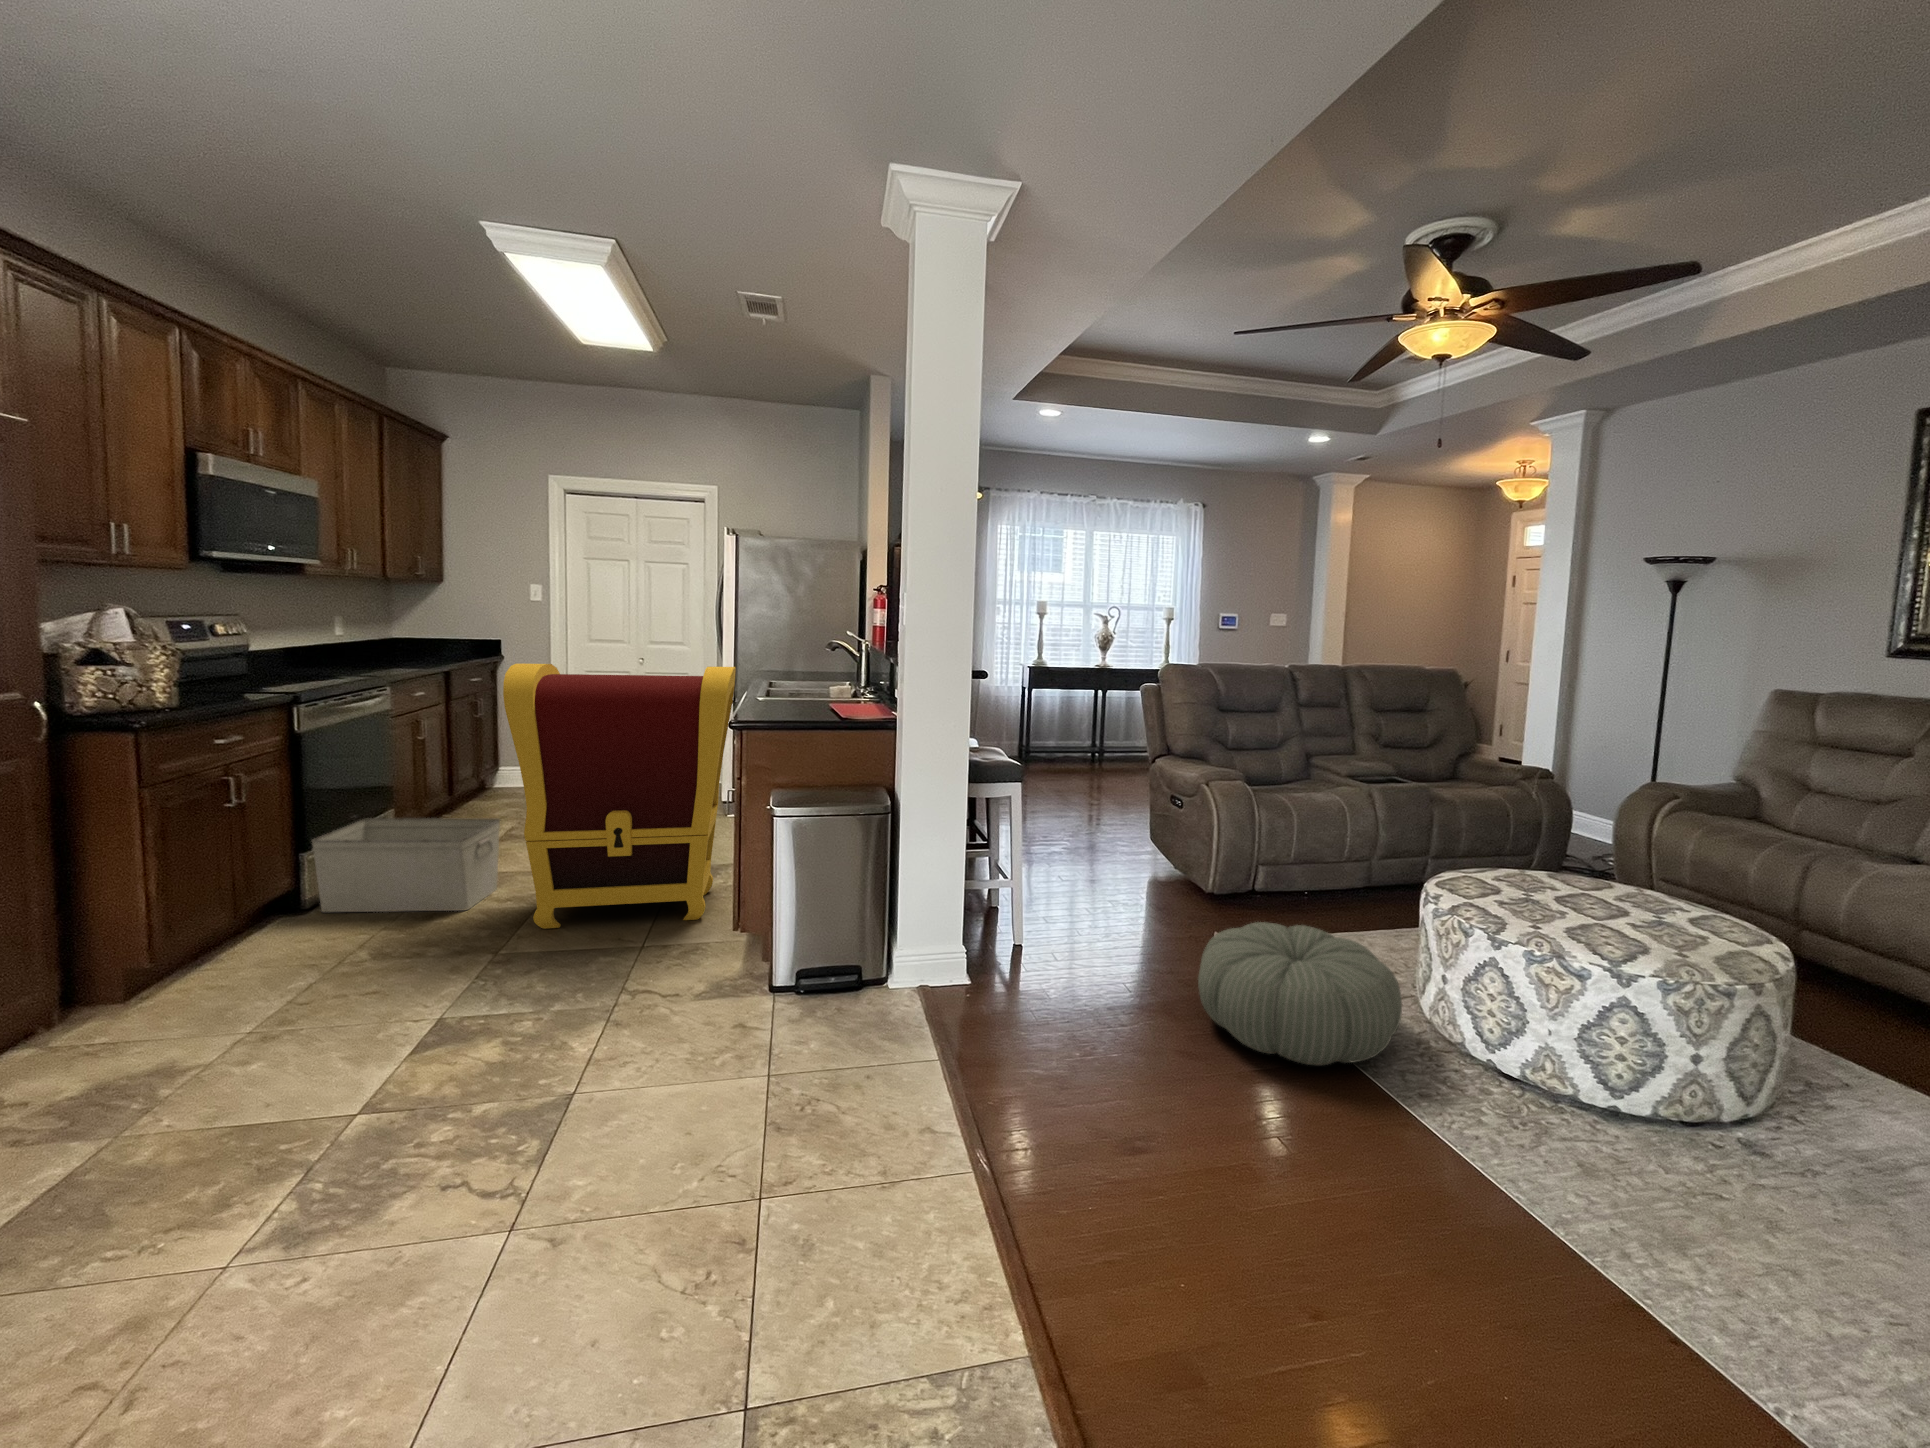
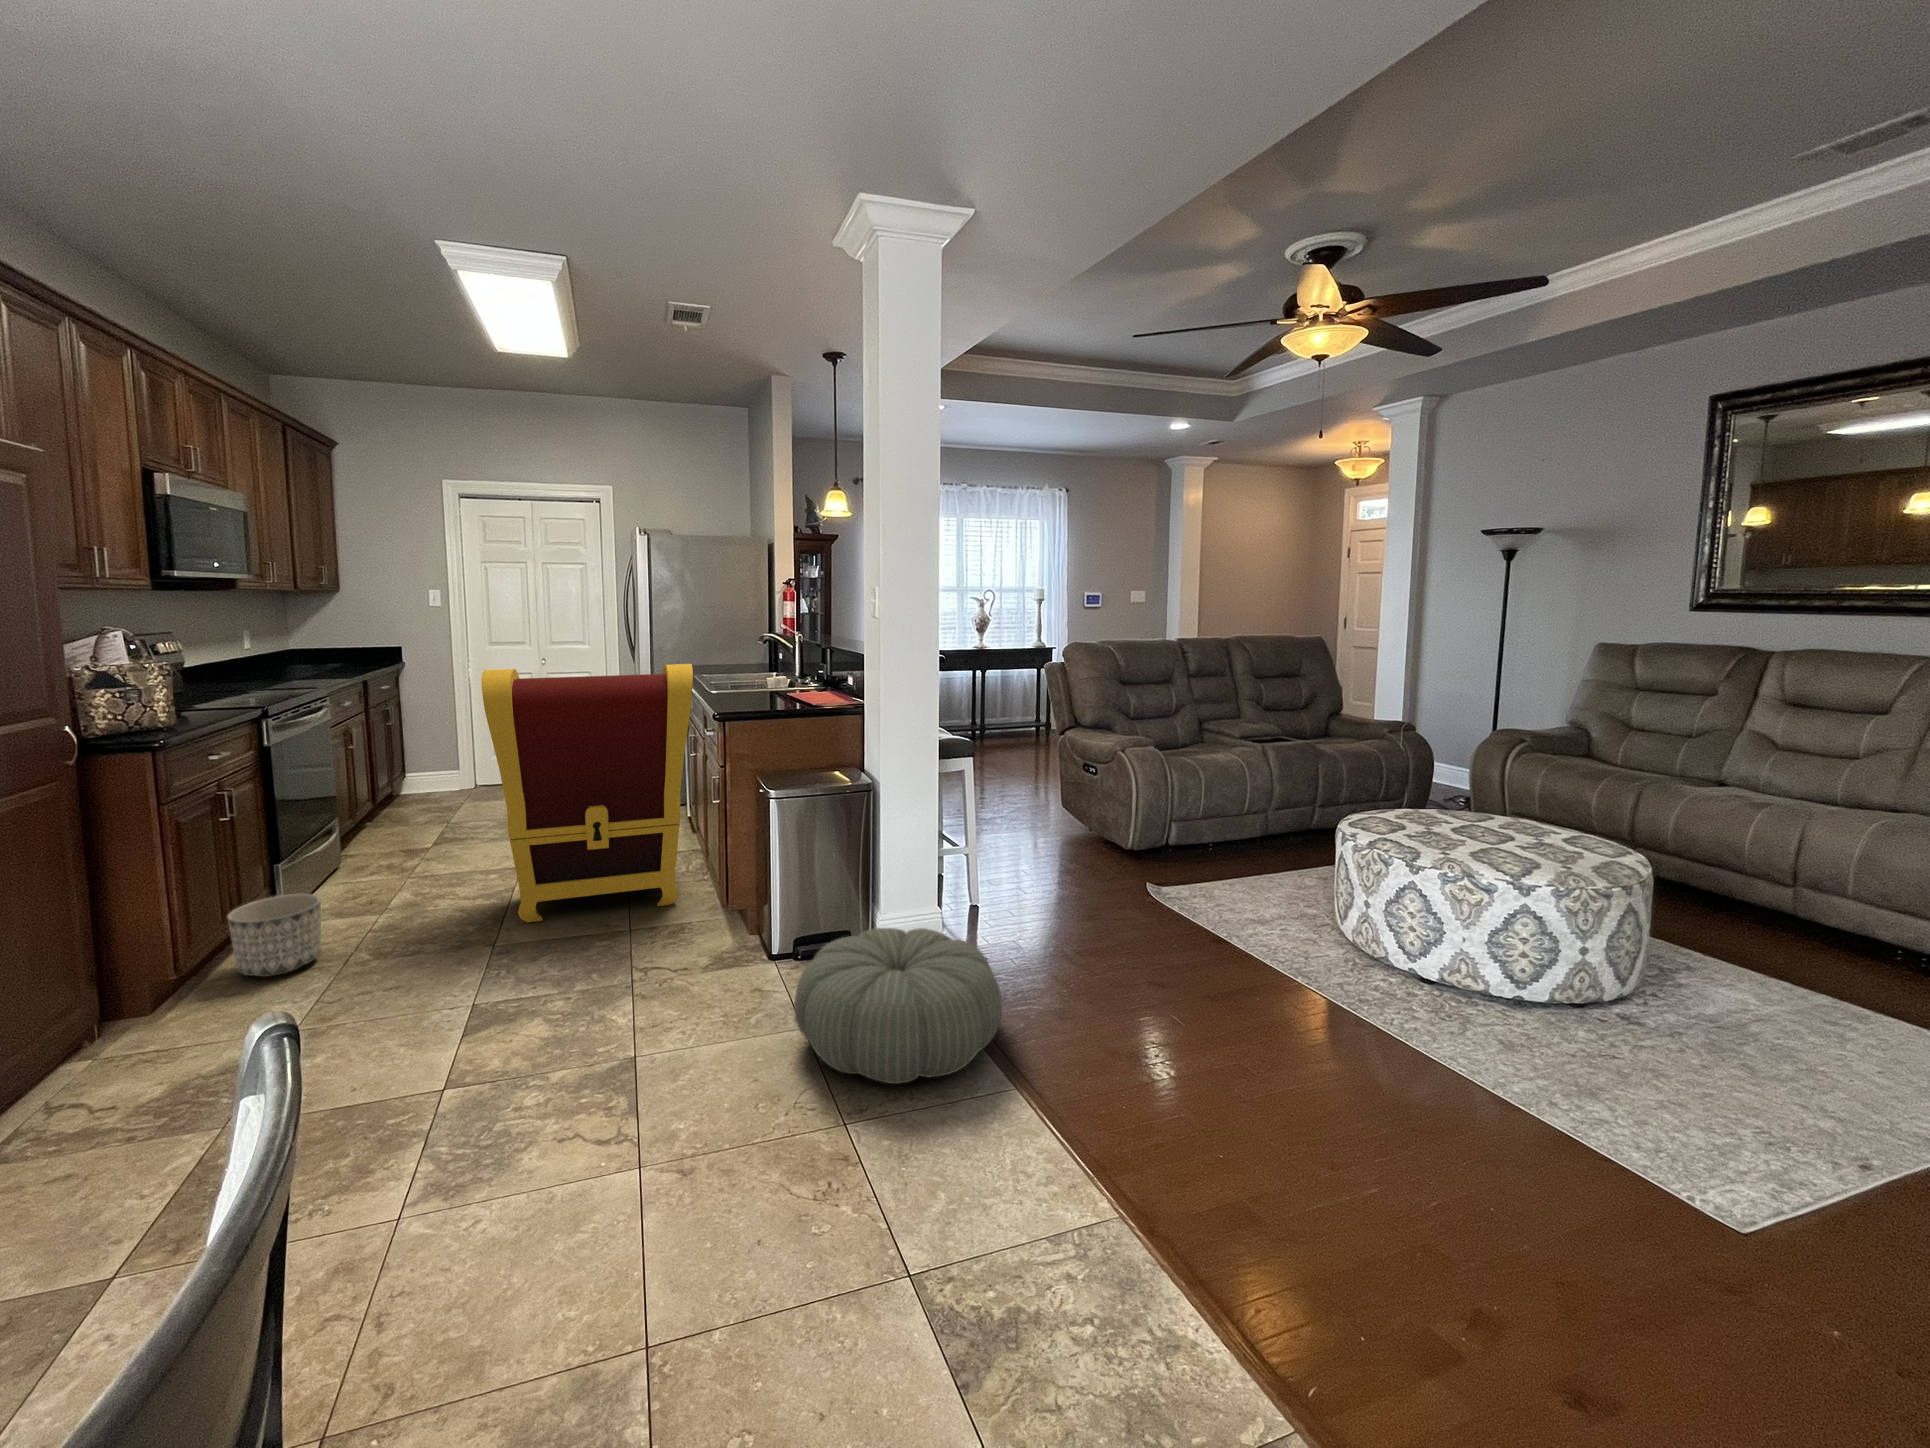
storage bin: present [312,818,500,912] -> none [285,822,460,923]
planter: none [222,884,325,968] -> present [228,894,321,977]
pouf: present [1198,922,1402,1065] -> present [794,928,1002,1084]

